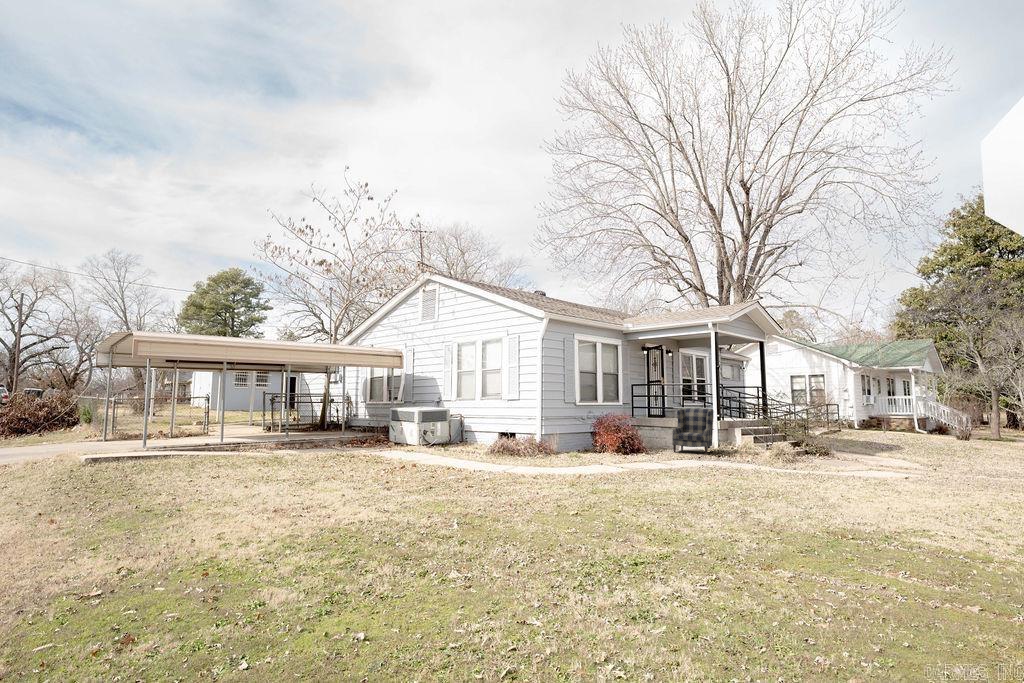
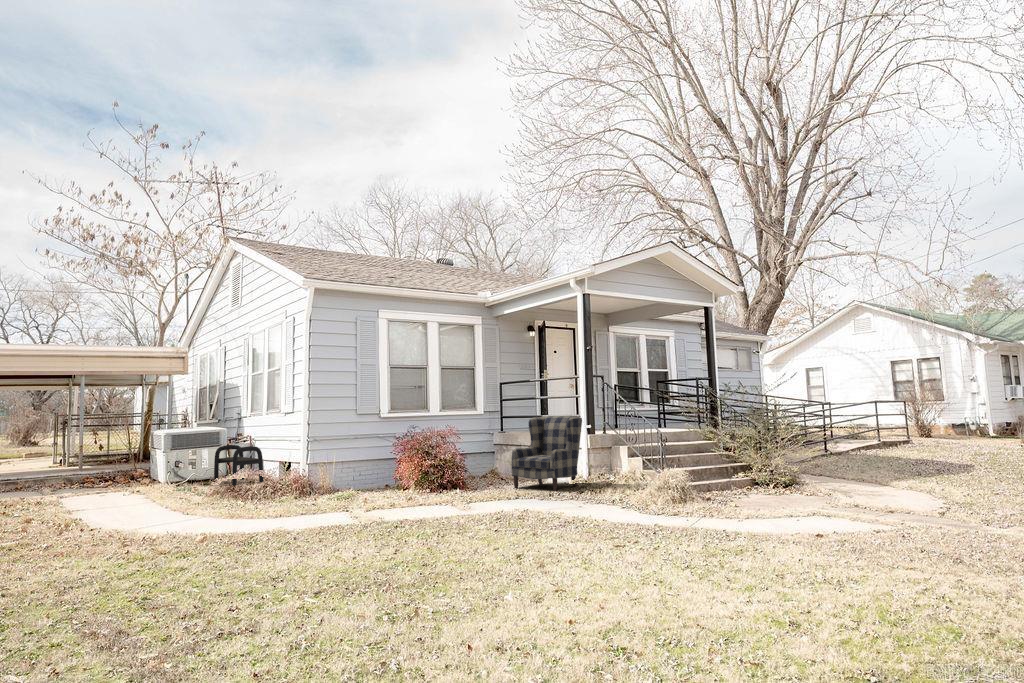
bench: none [440,419,479,447] -> present [214,445,264,485]

